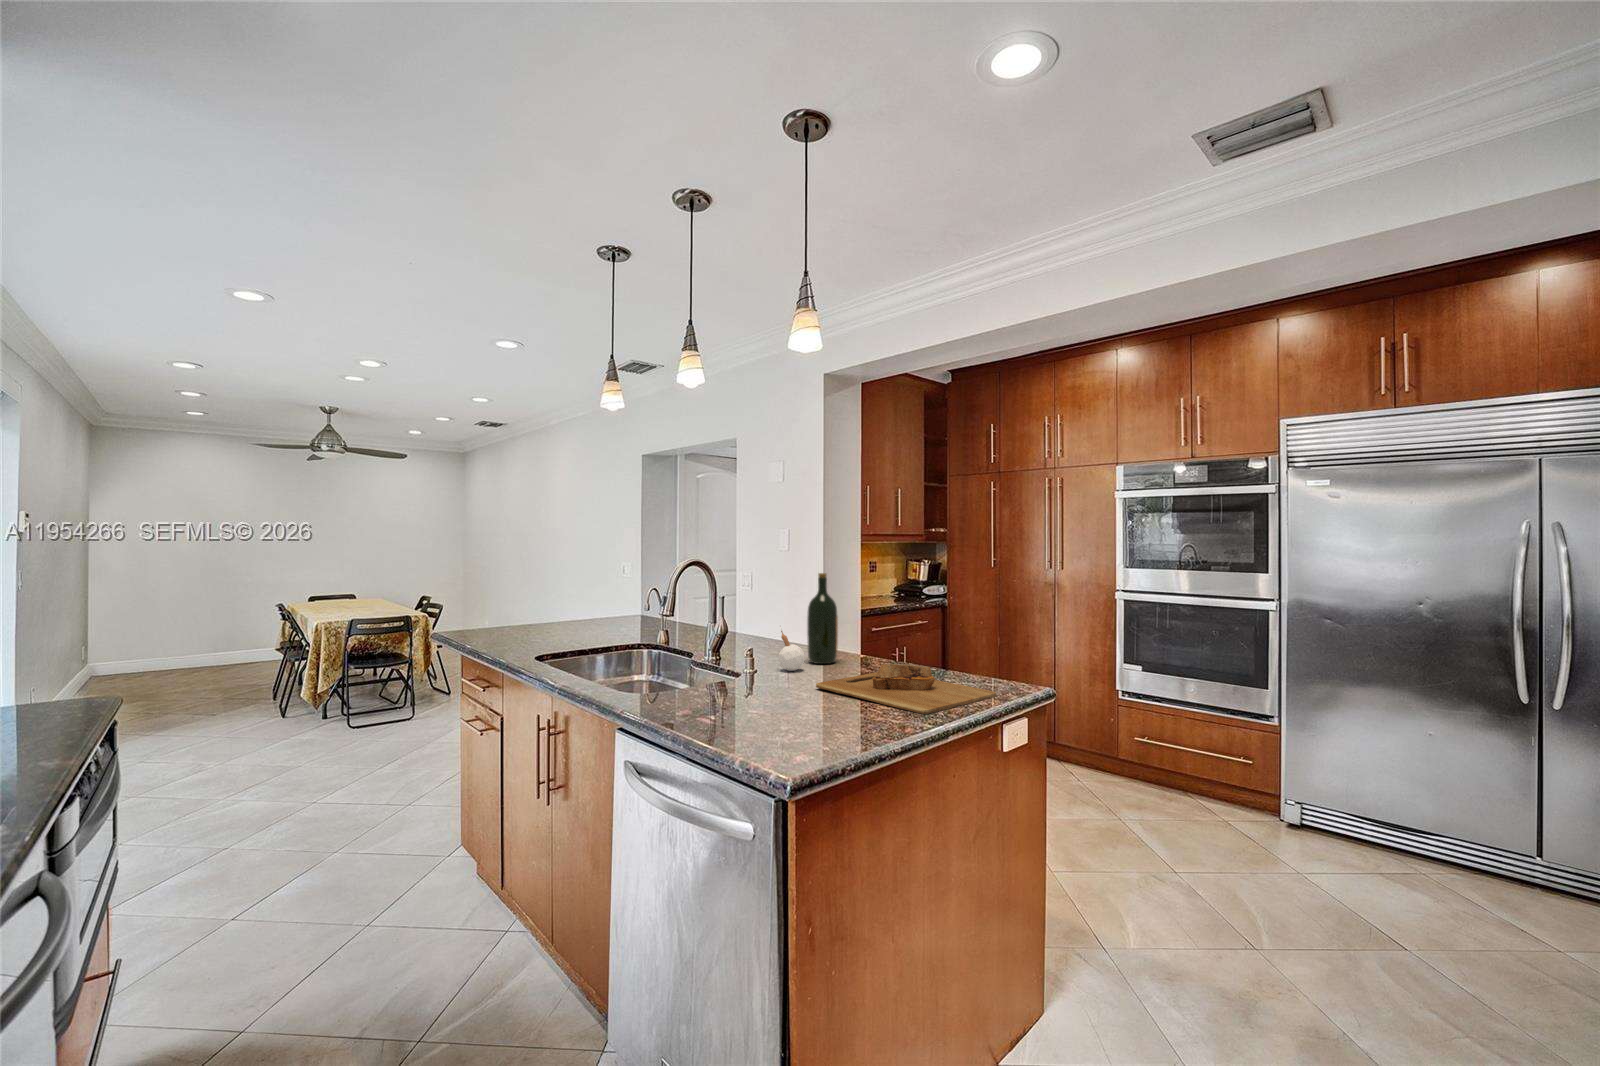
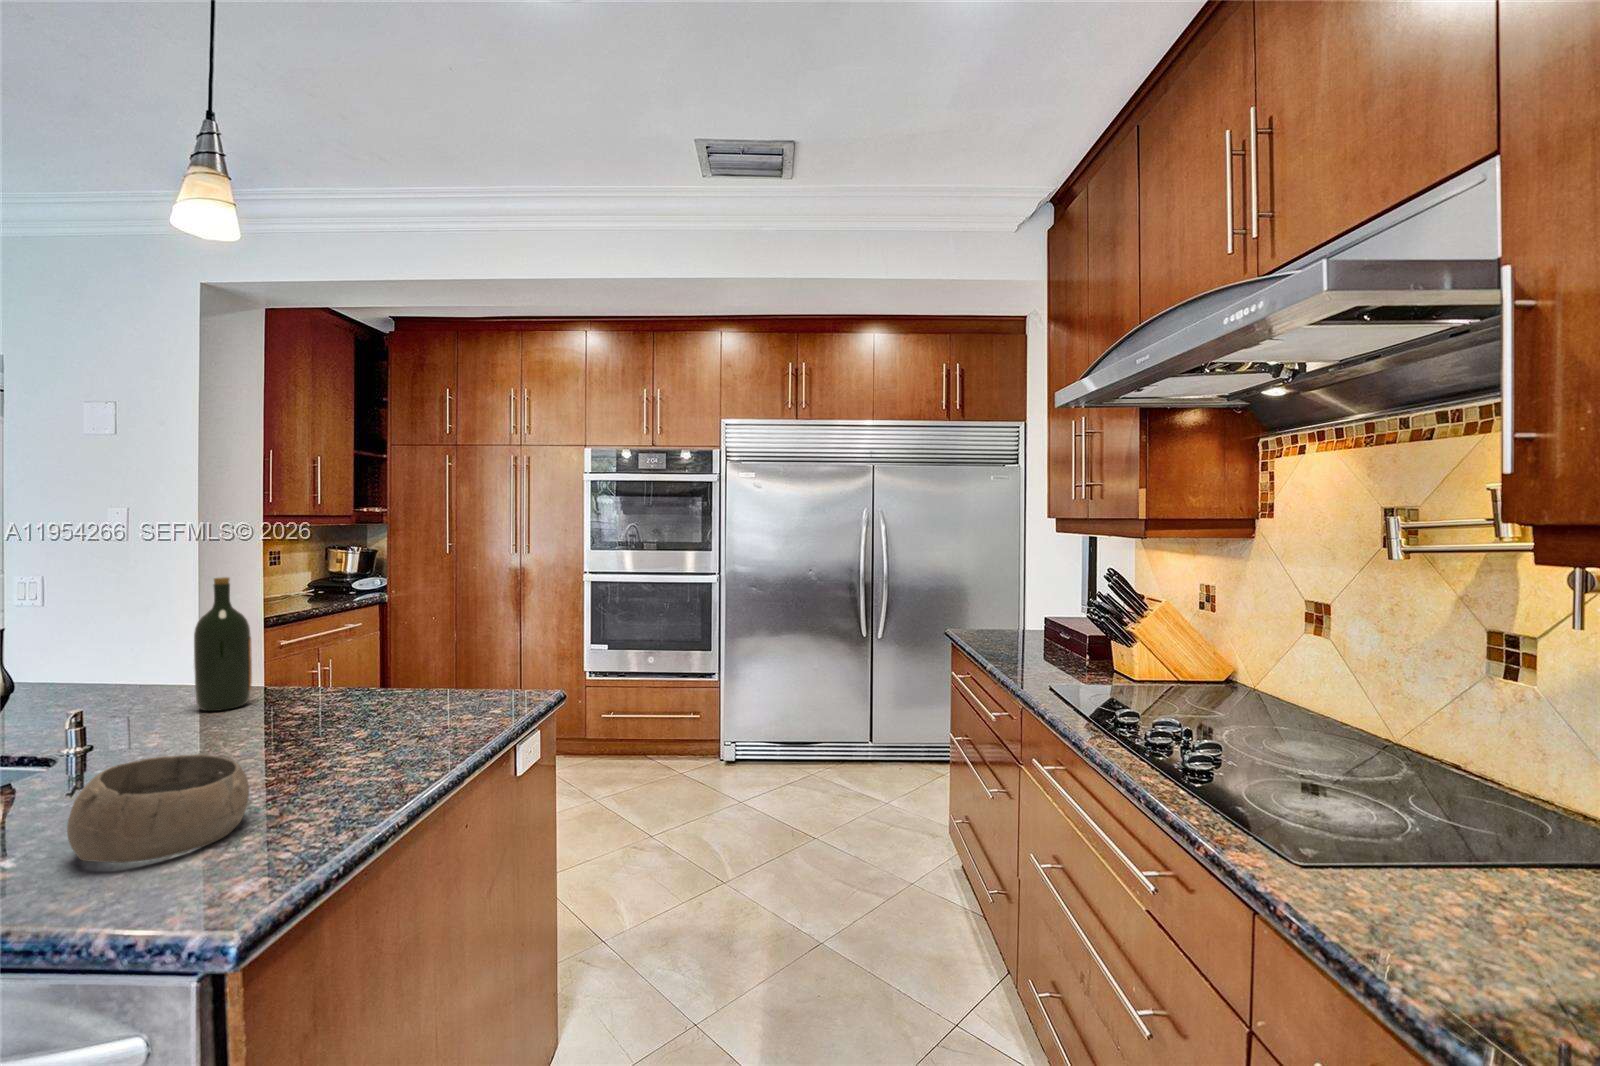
candle: present [779,626,804,671] -> none [141,664,193,732]
cutting board: present [816,664,996,714] -> none [228,692,506,759]
bowl: none [733,675,815,733] -> present [67,754,249,863]

